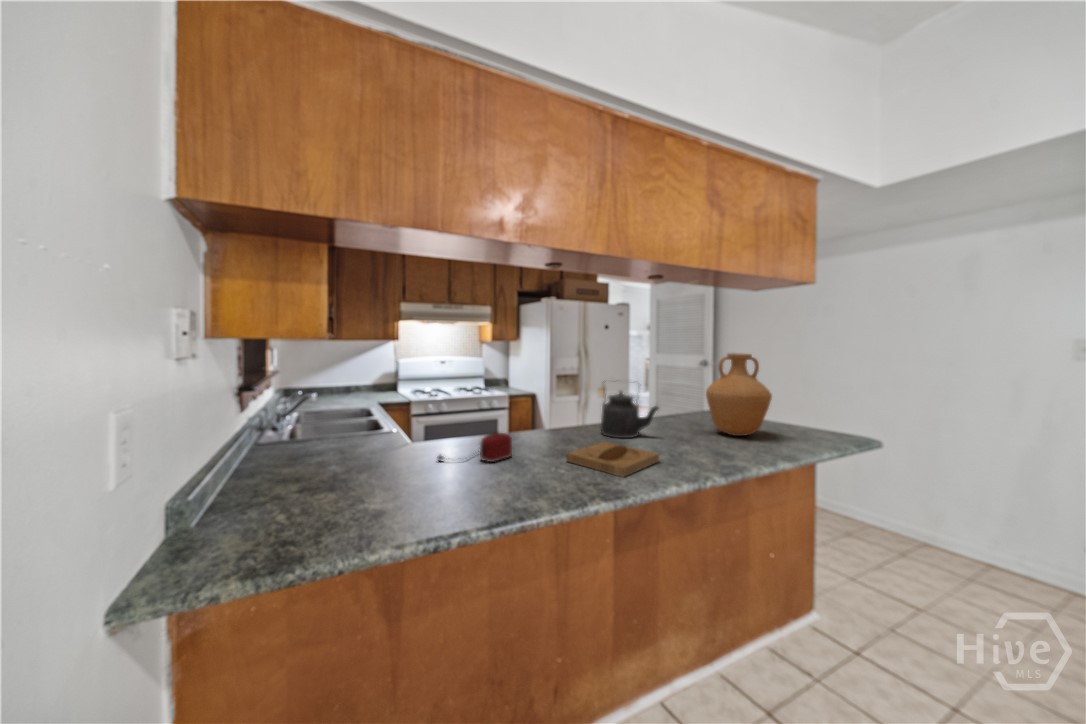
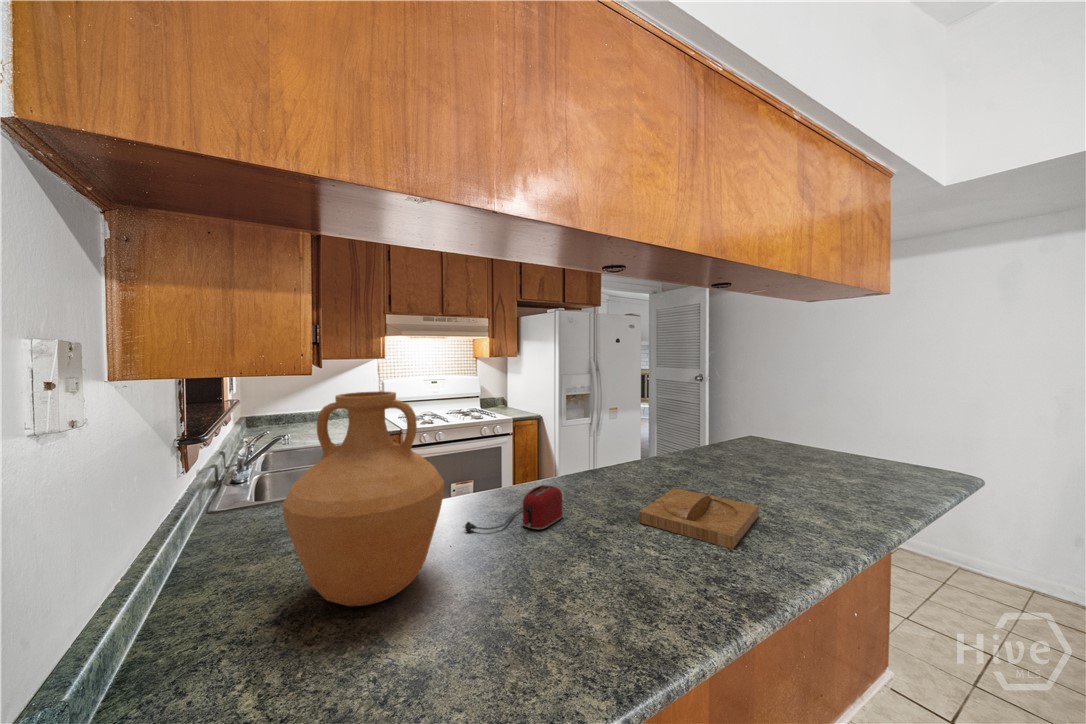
vase: present [706,353,772,436] -> present [282,391,444,606]
kettle: present [601,381,658,438] -> none [652,405,728,478]

